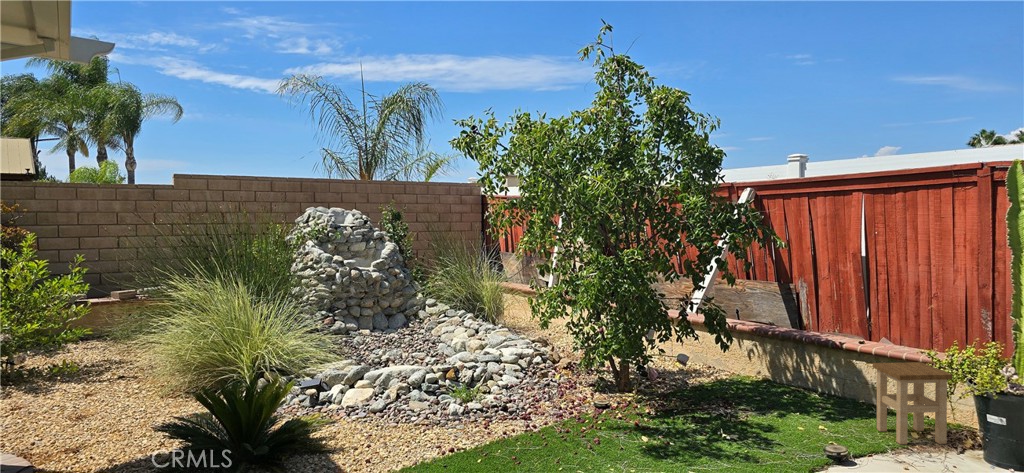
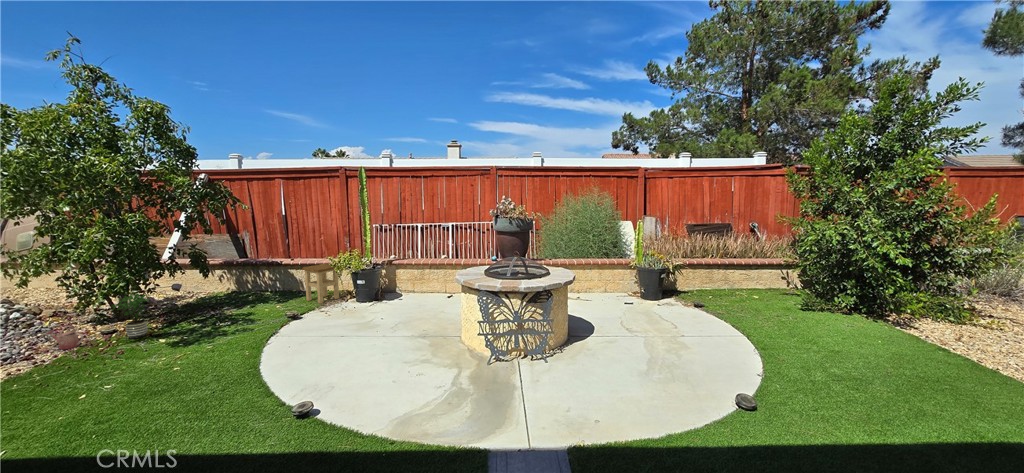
potted plant: none [596,357,641,422] -> present [112,294,148,339]
watering can: none [543,384,569,413] -> present [46,326,83,349]

